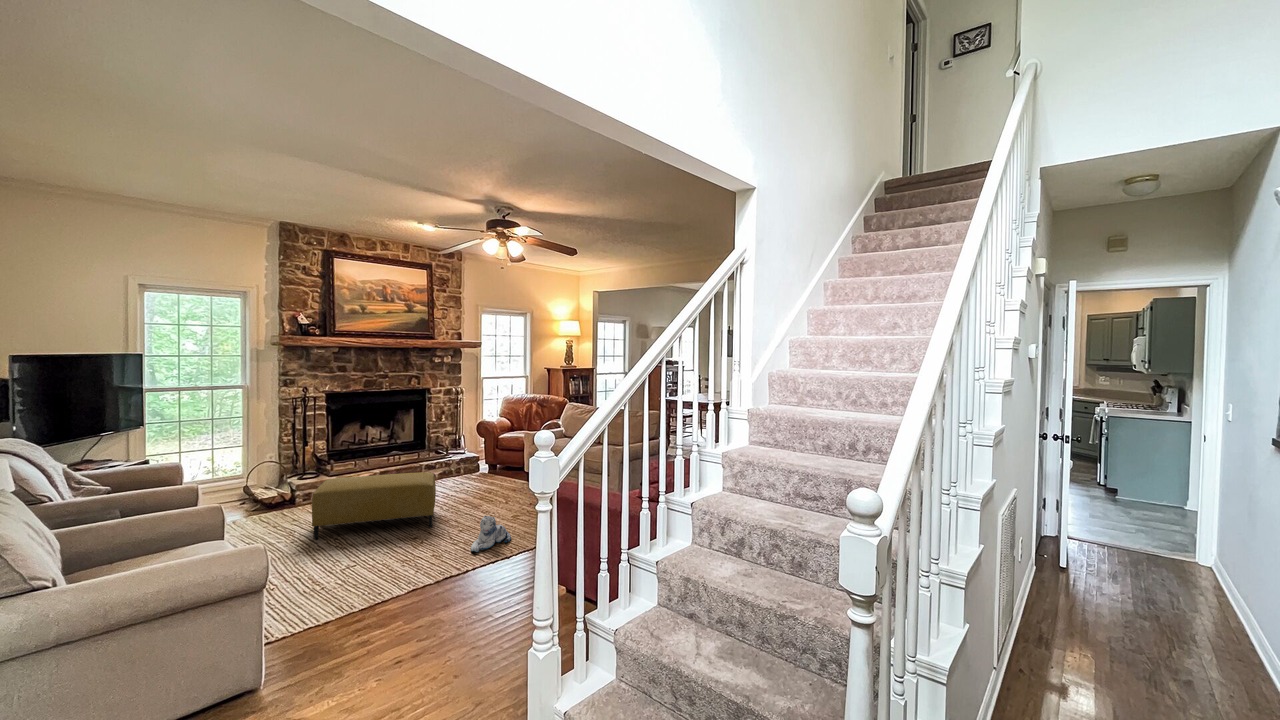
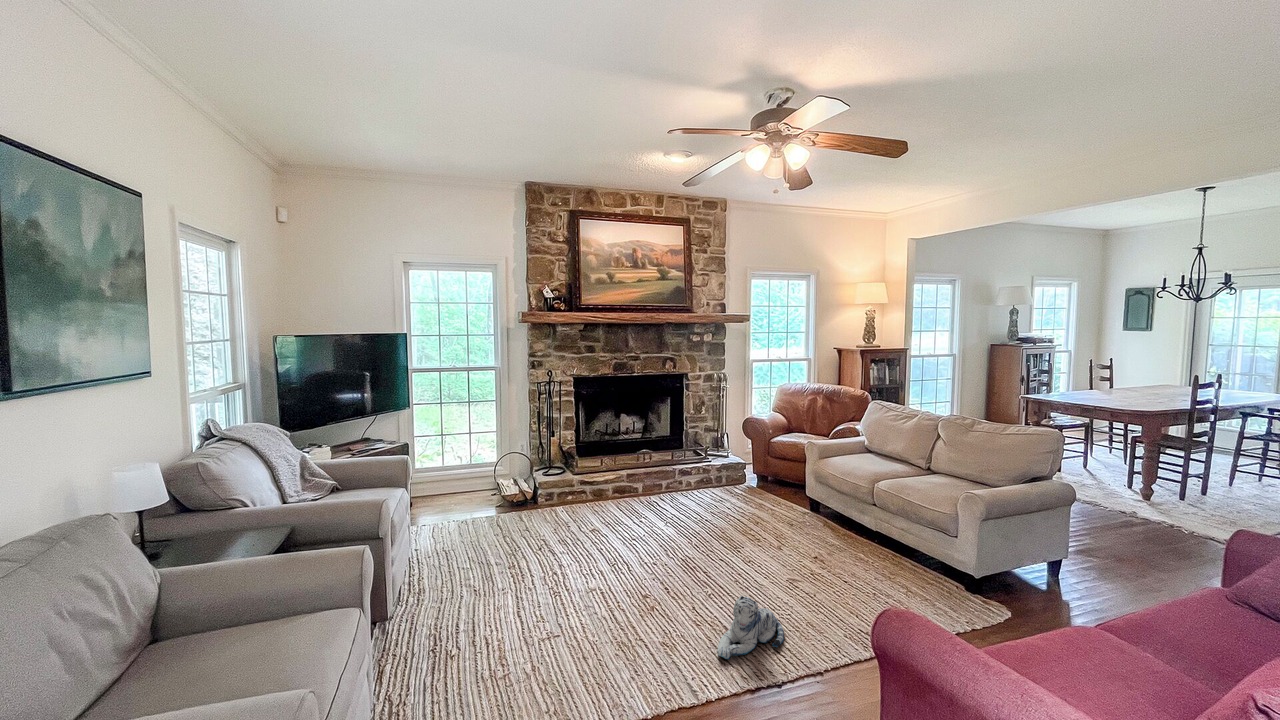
ottoman: present [312,472,436,539] -> none [530,488,681,579]

